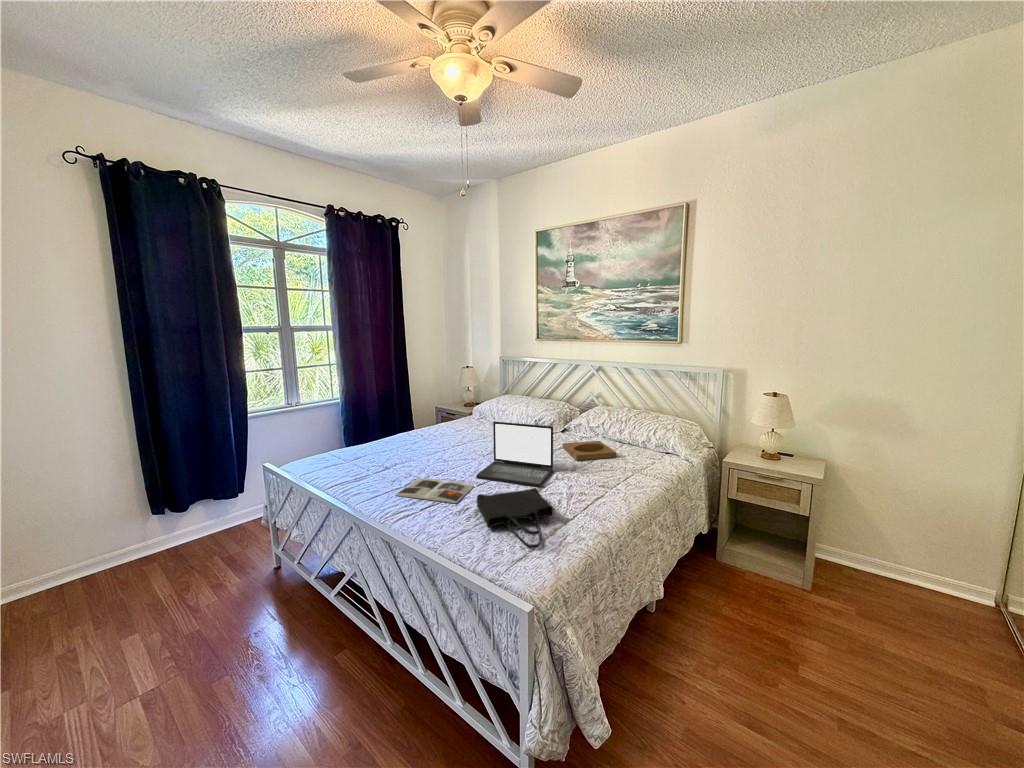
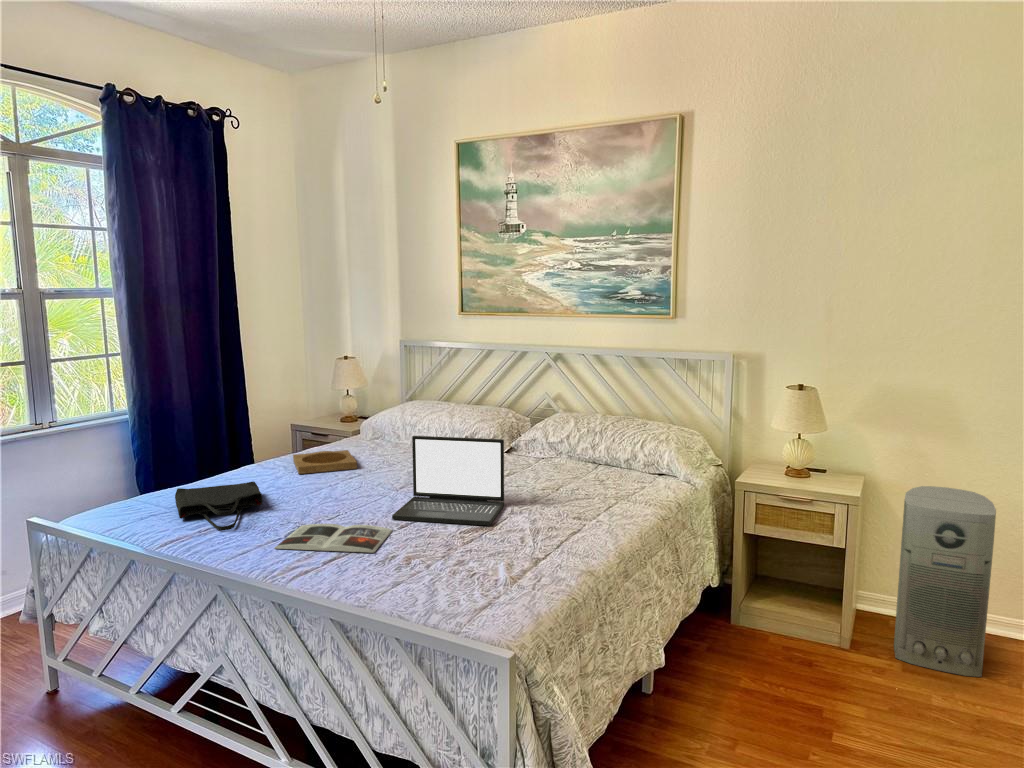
tray: present [563,441,616,460] -> present [293,450,357,474]
air purifier: none [848,472,947,630] -> present [894,486,996,677]
tote bag: present [477,488,553,549] -> present [175,482,263,531]

